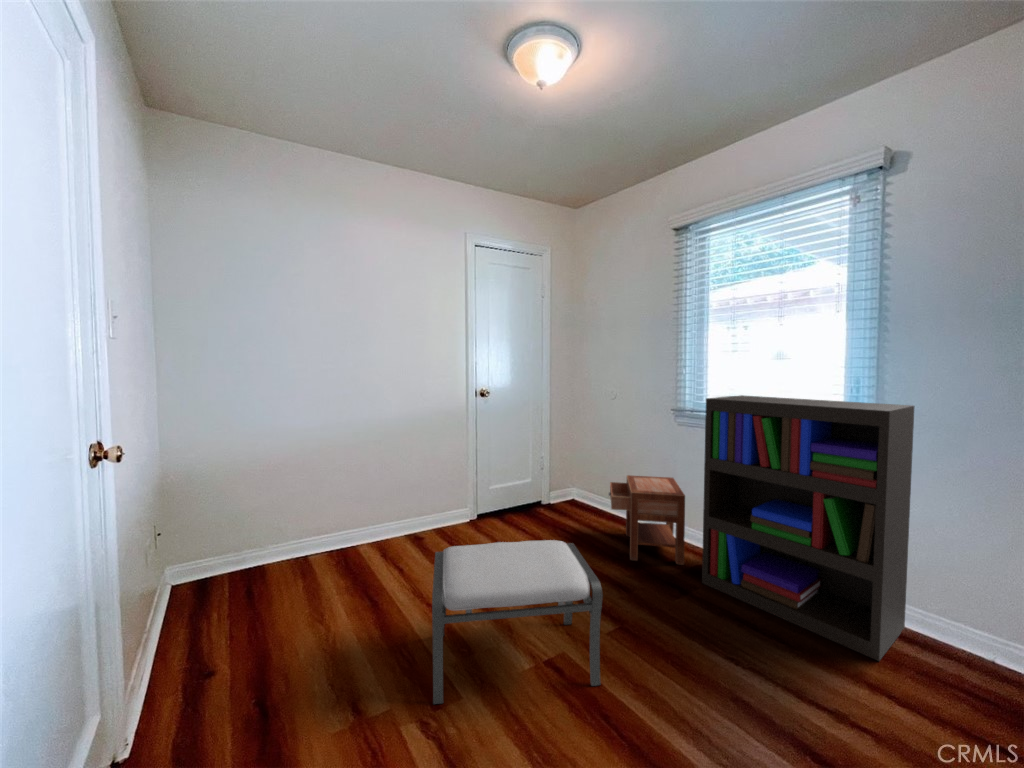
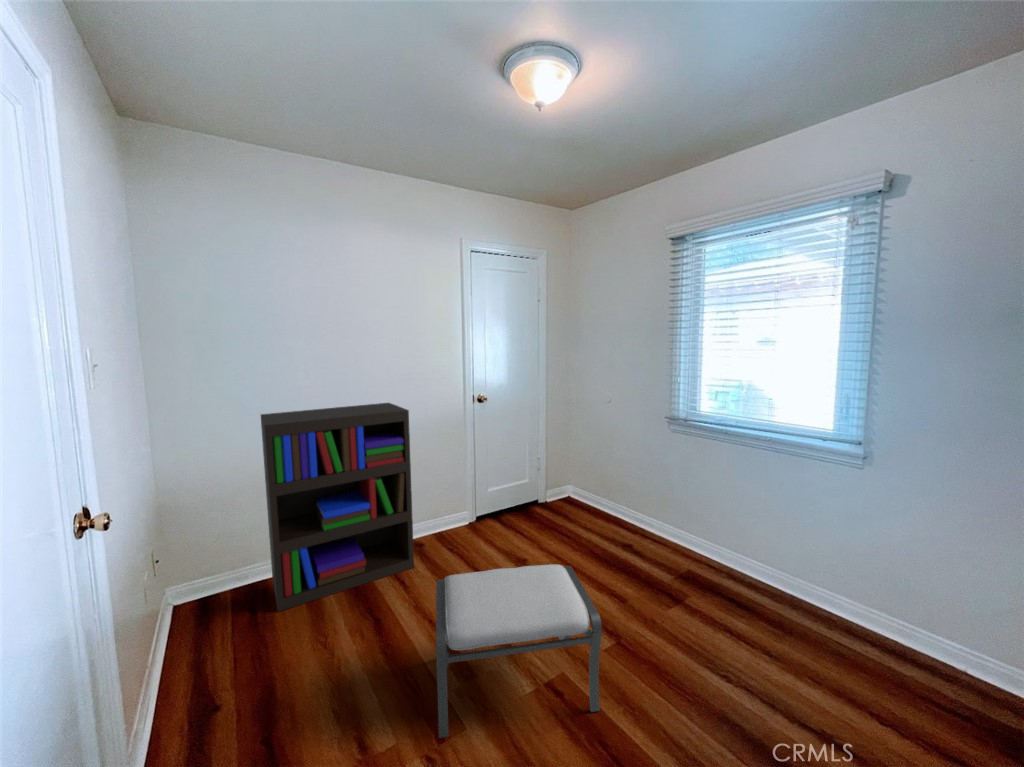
bookshelf: present [702,395,915,661] -> present [261,403,414,611]
nightstand: present [609,475,685,565] -> none [602,481,677,571]

